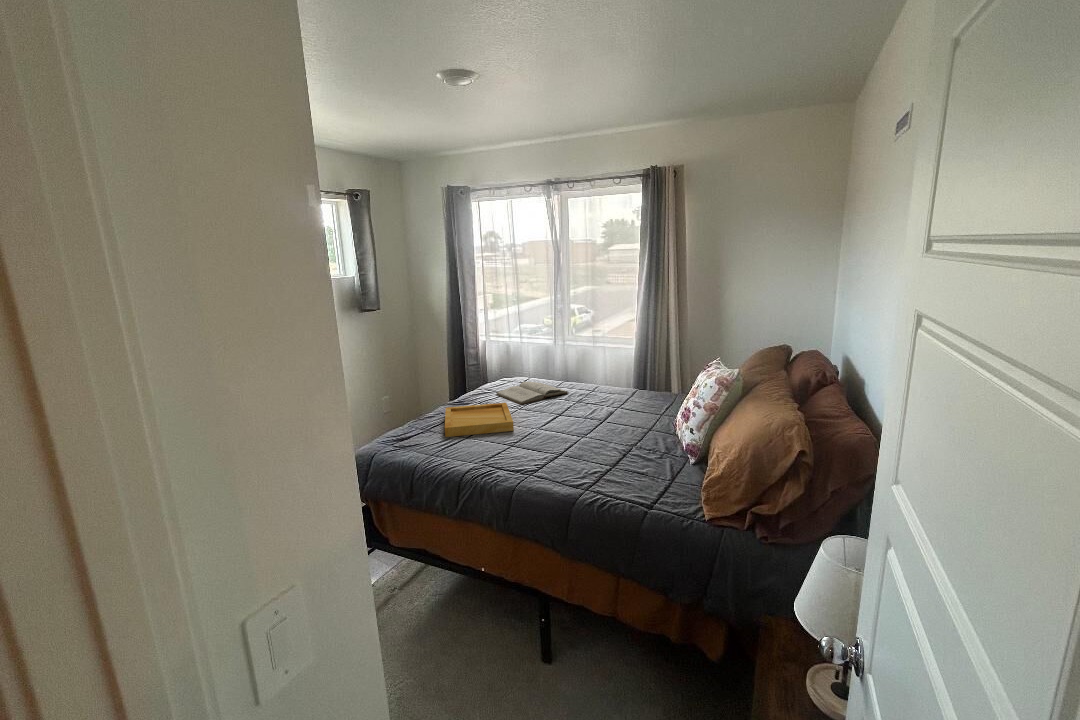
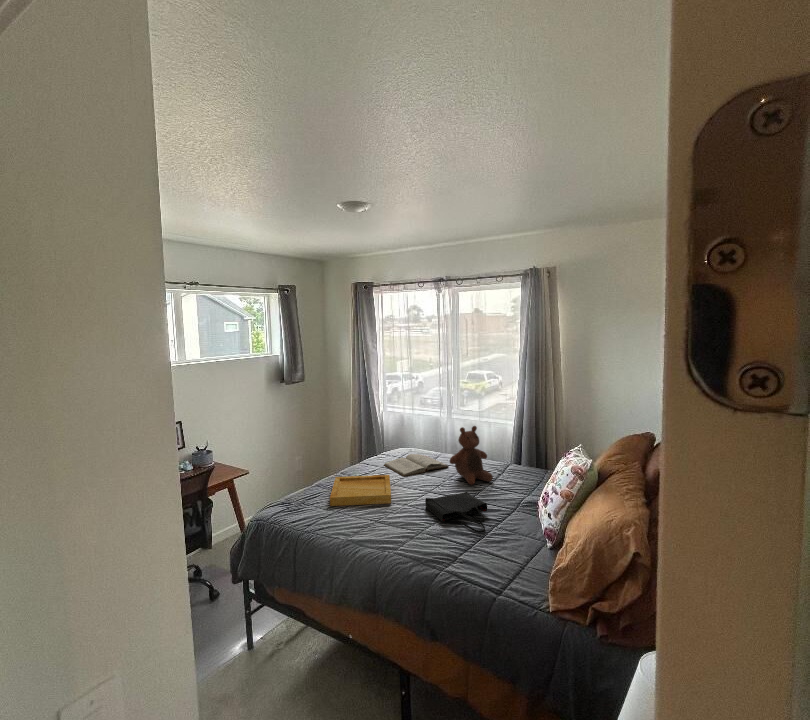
stuffed bear: none [572,345,619,409] -> present [450,426,493,485]
tote bag: none [552,414,622,454] -> present [425,492,487,533]

